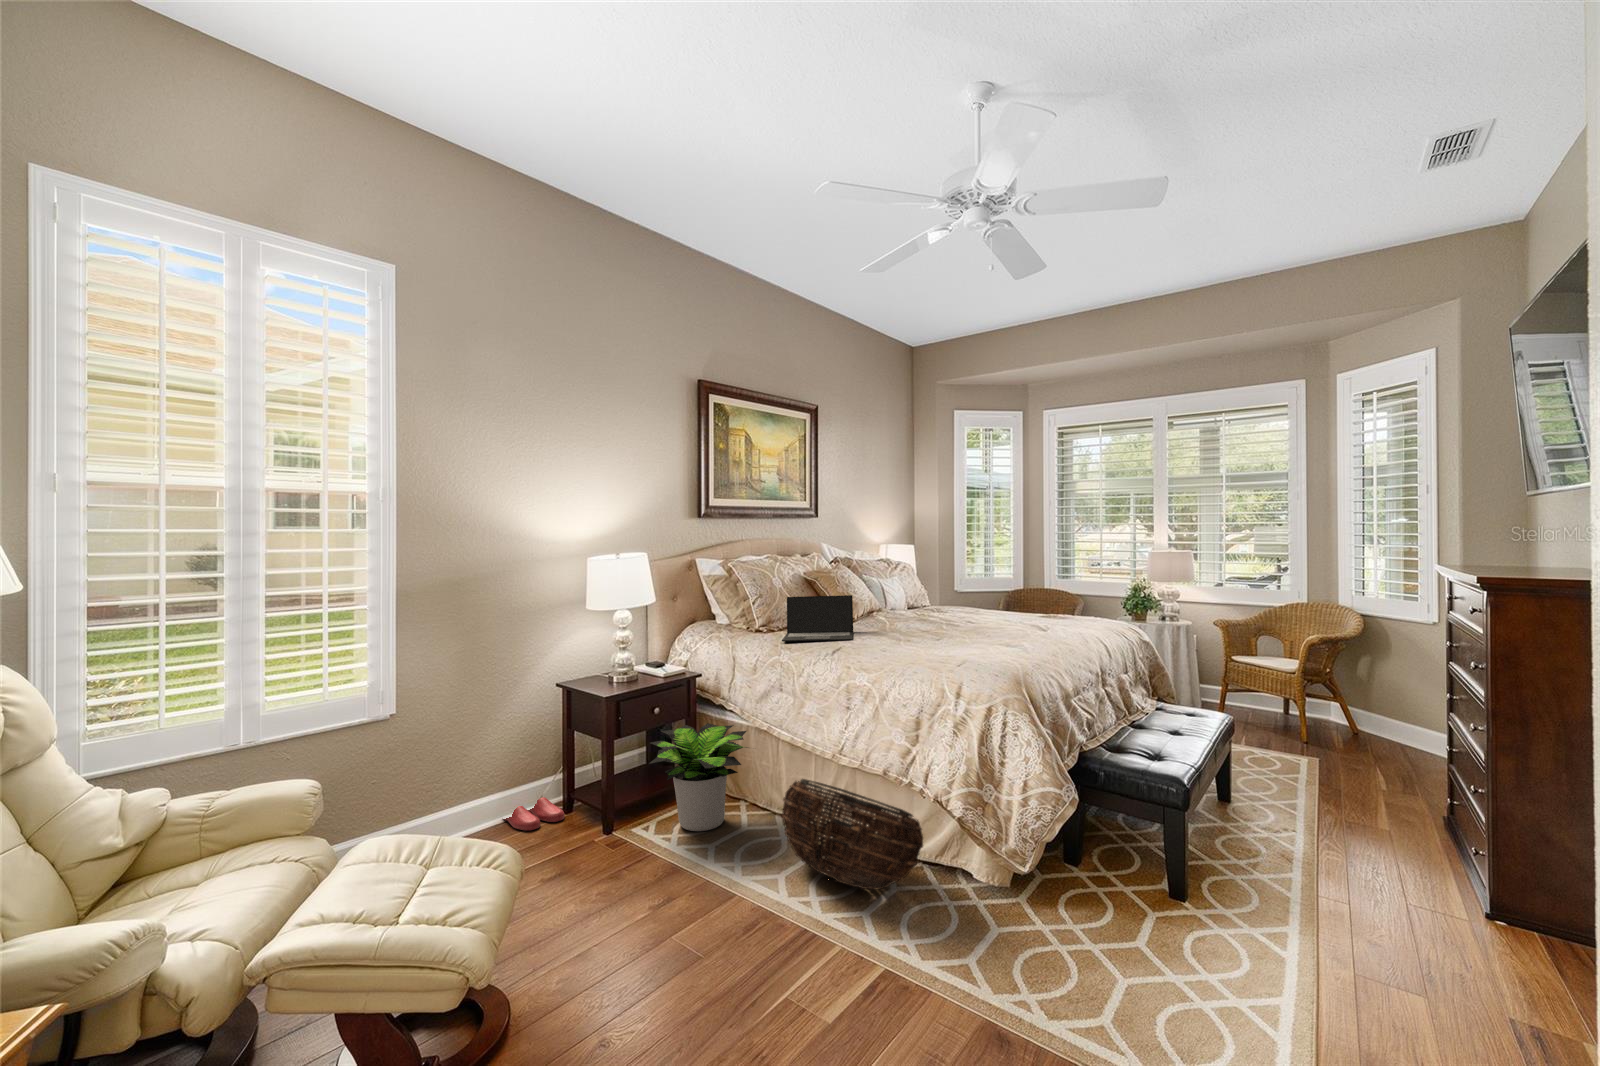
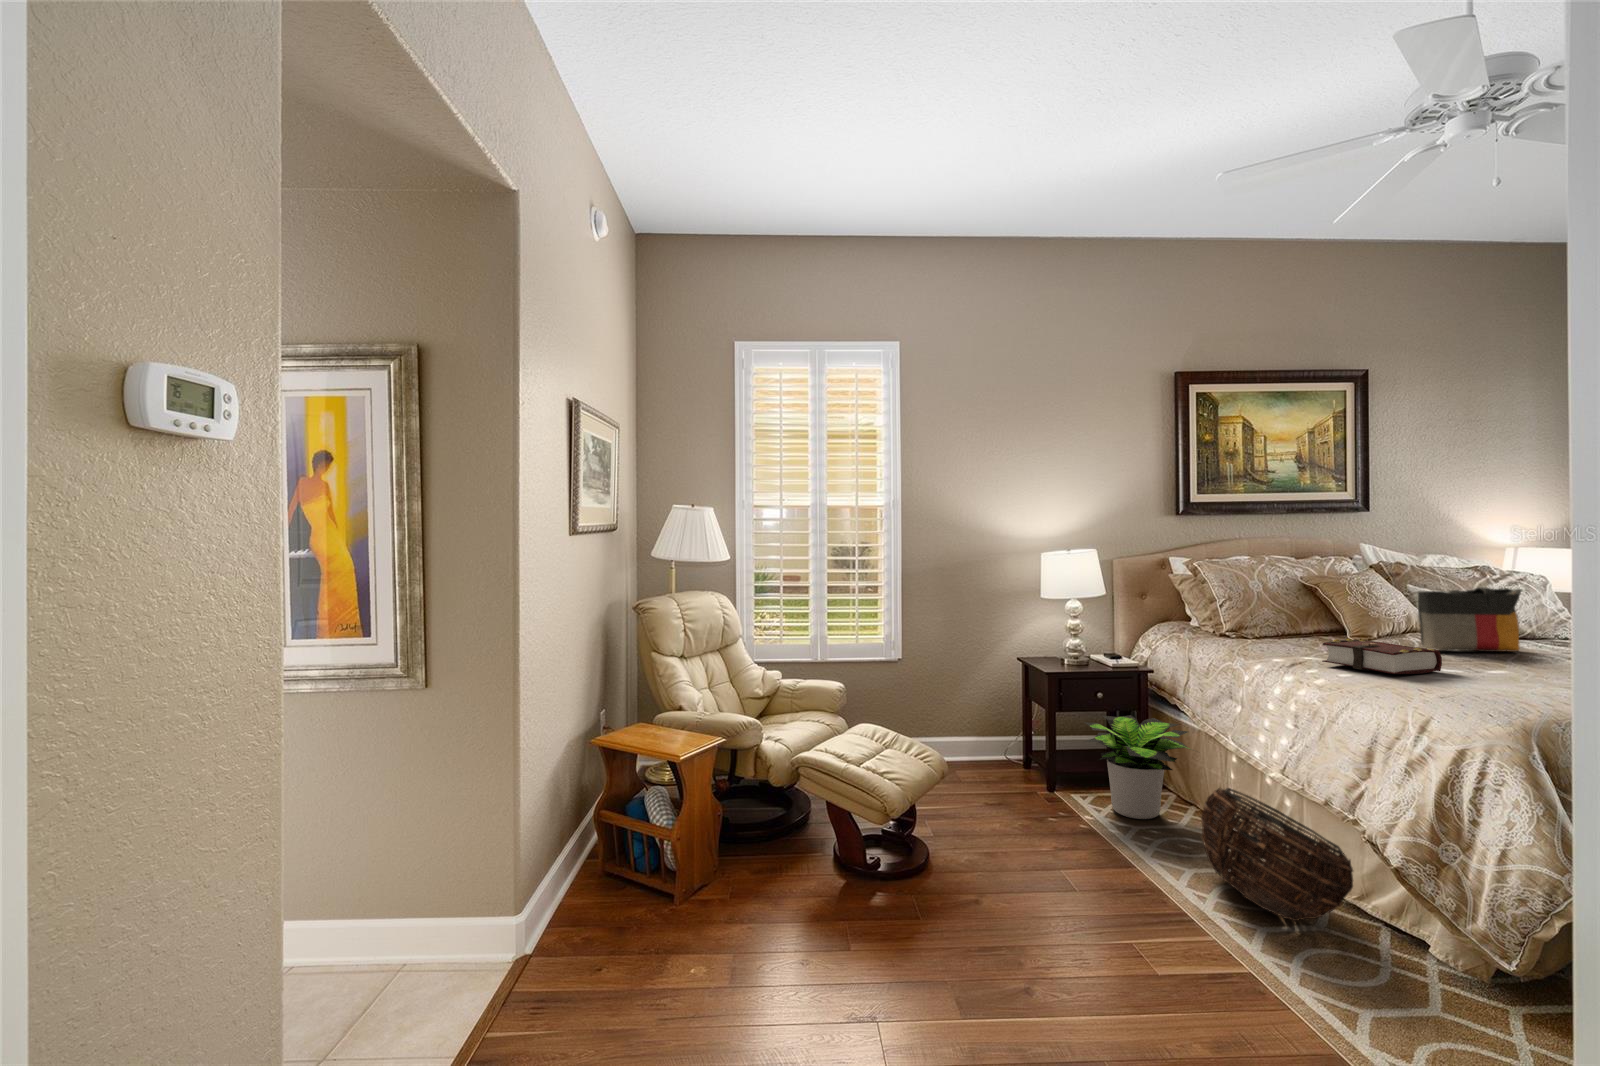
tote bag: none [896,573,955,626] -> present [1418,587,1522,652]
laptop: present [782,595,853,641] -> none [1244,601,1352,656]
book: none [856,624,933,651] -> present [1322,638,1442,674]
slippers: present [504,797,564,831] -> none [967,754,1015,777]

